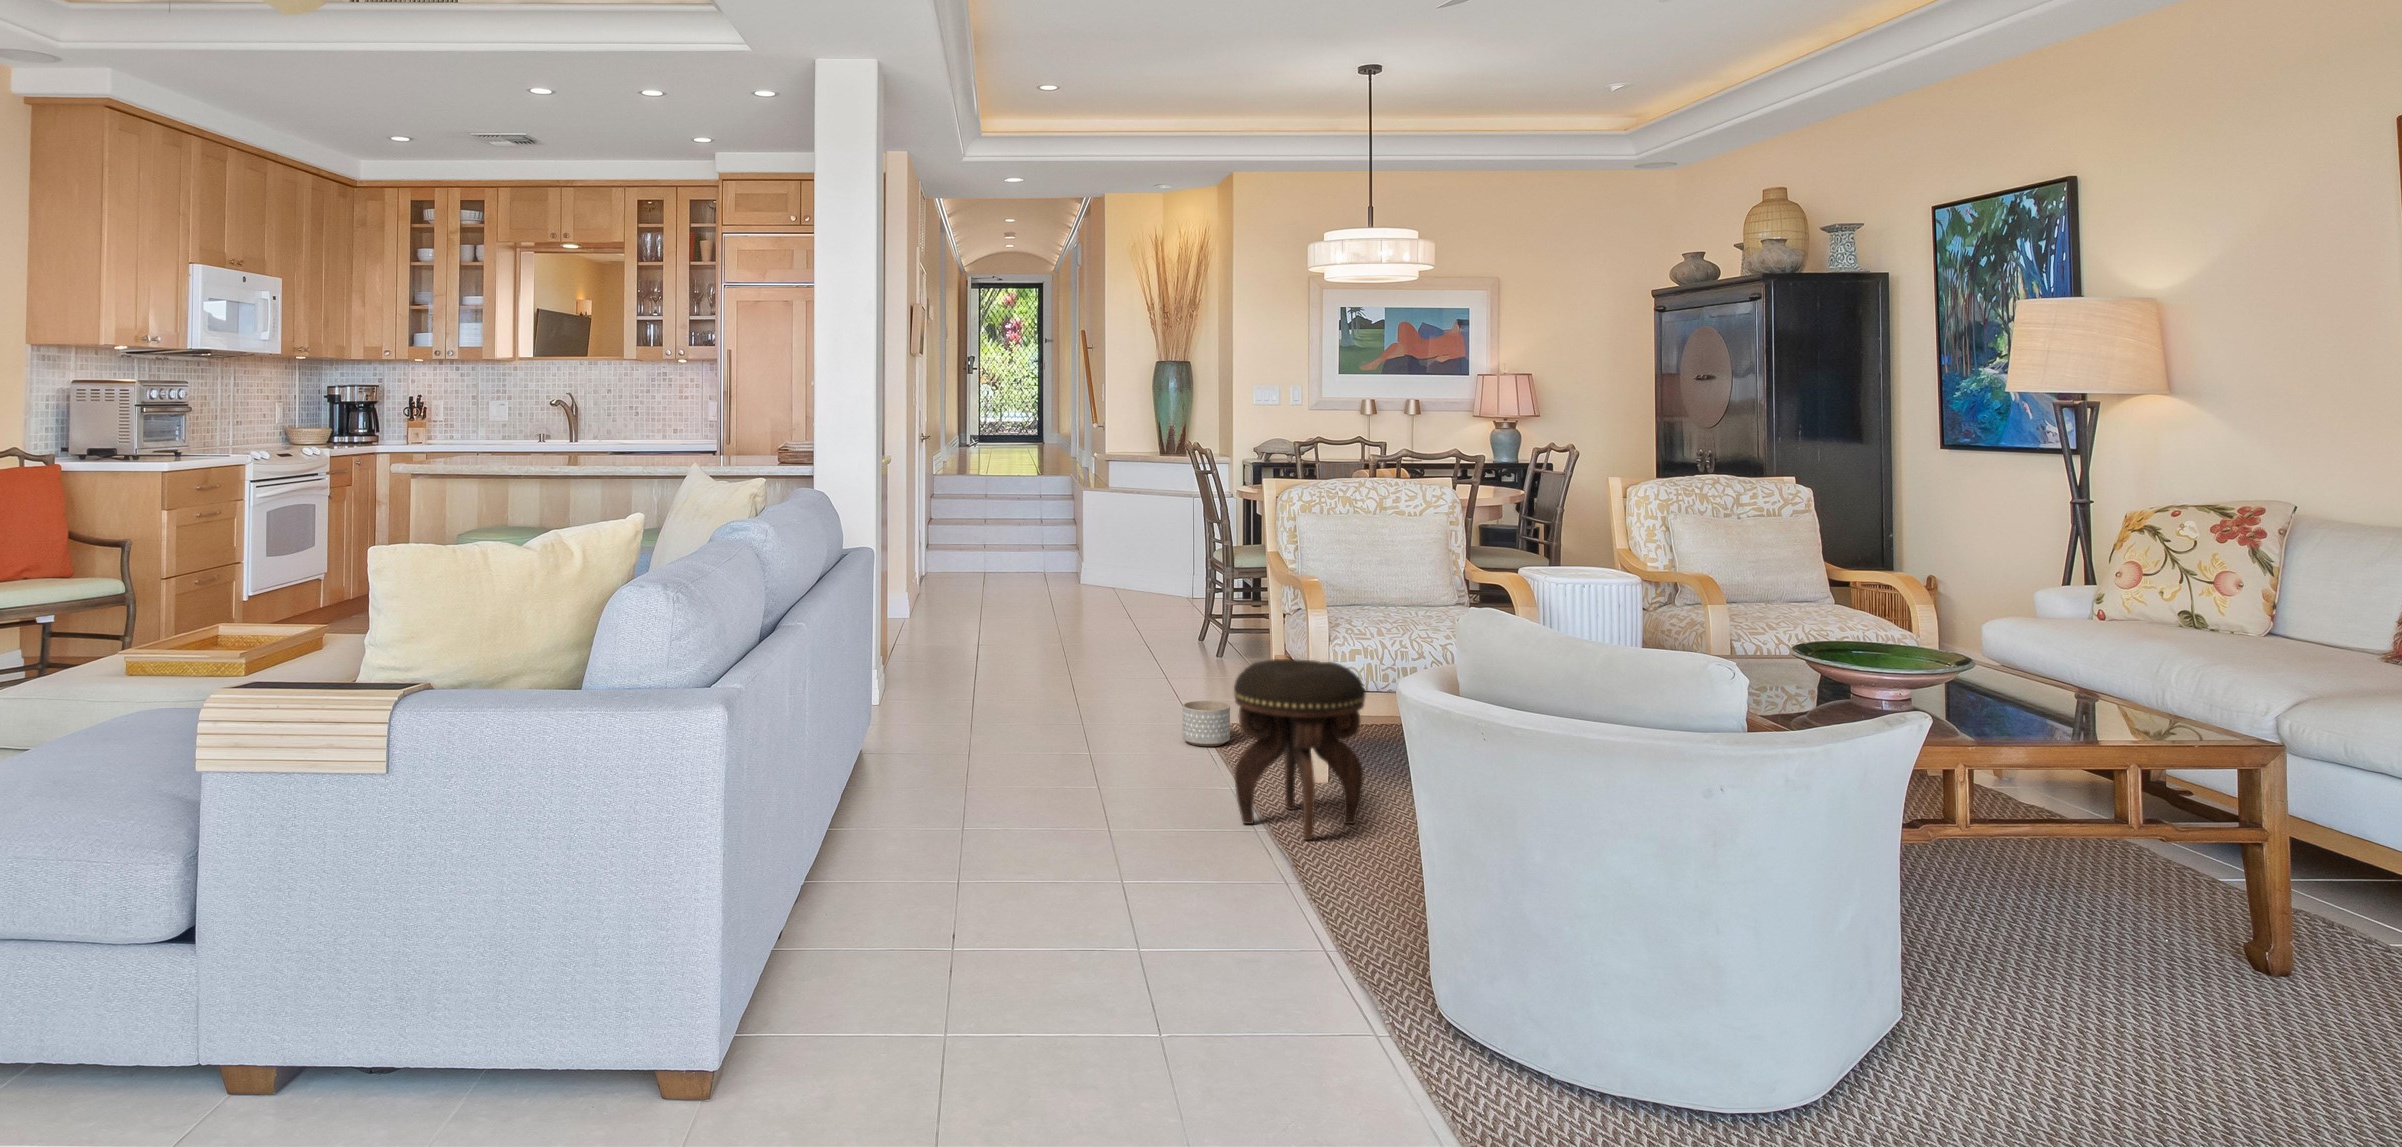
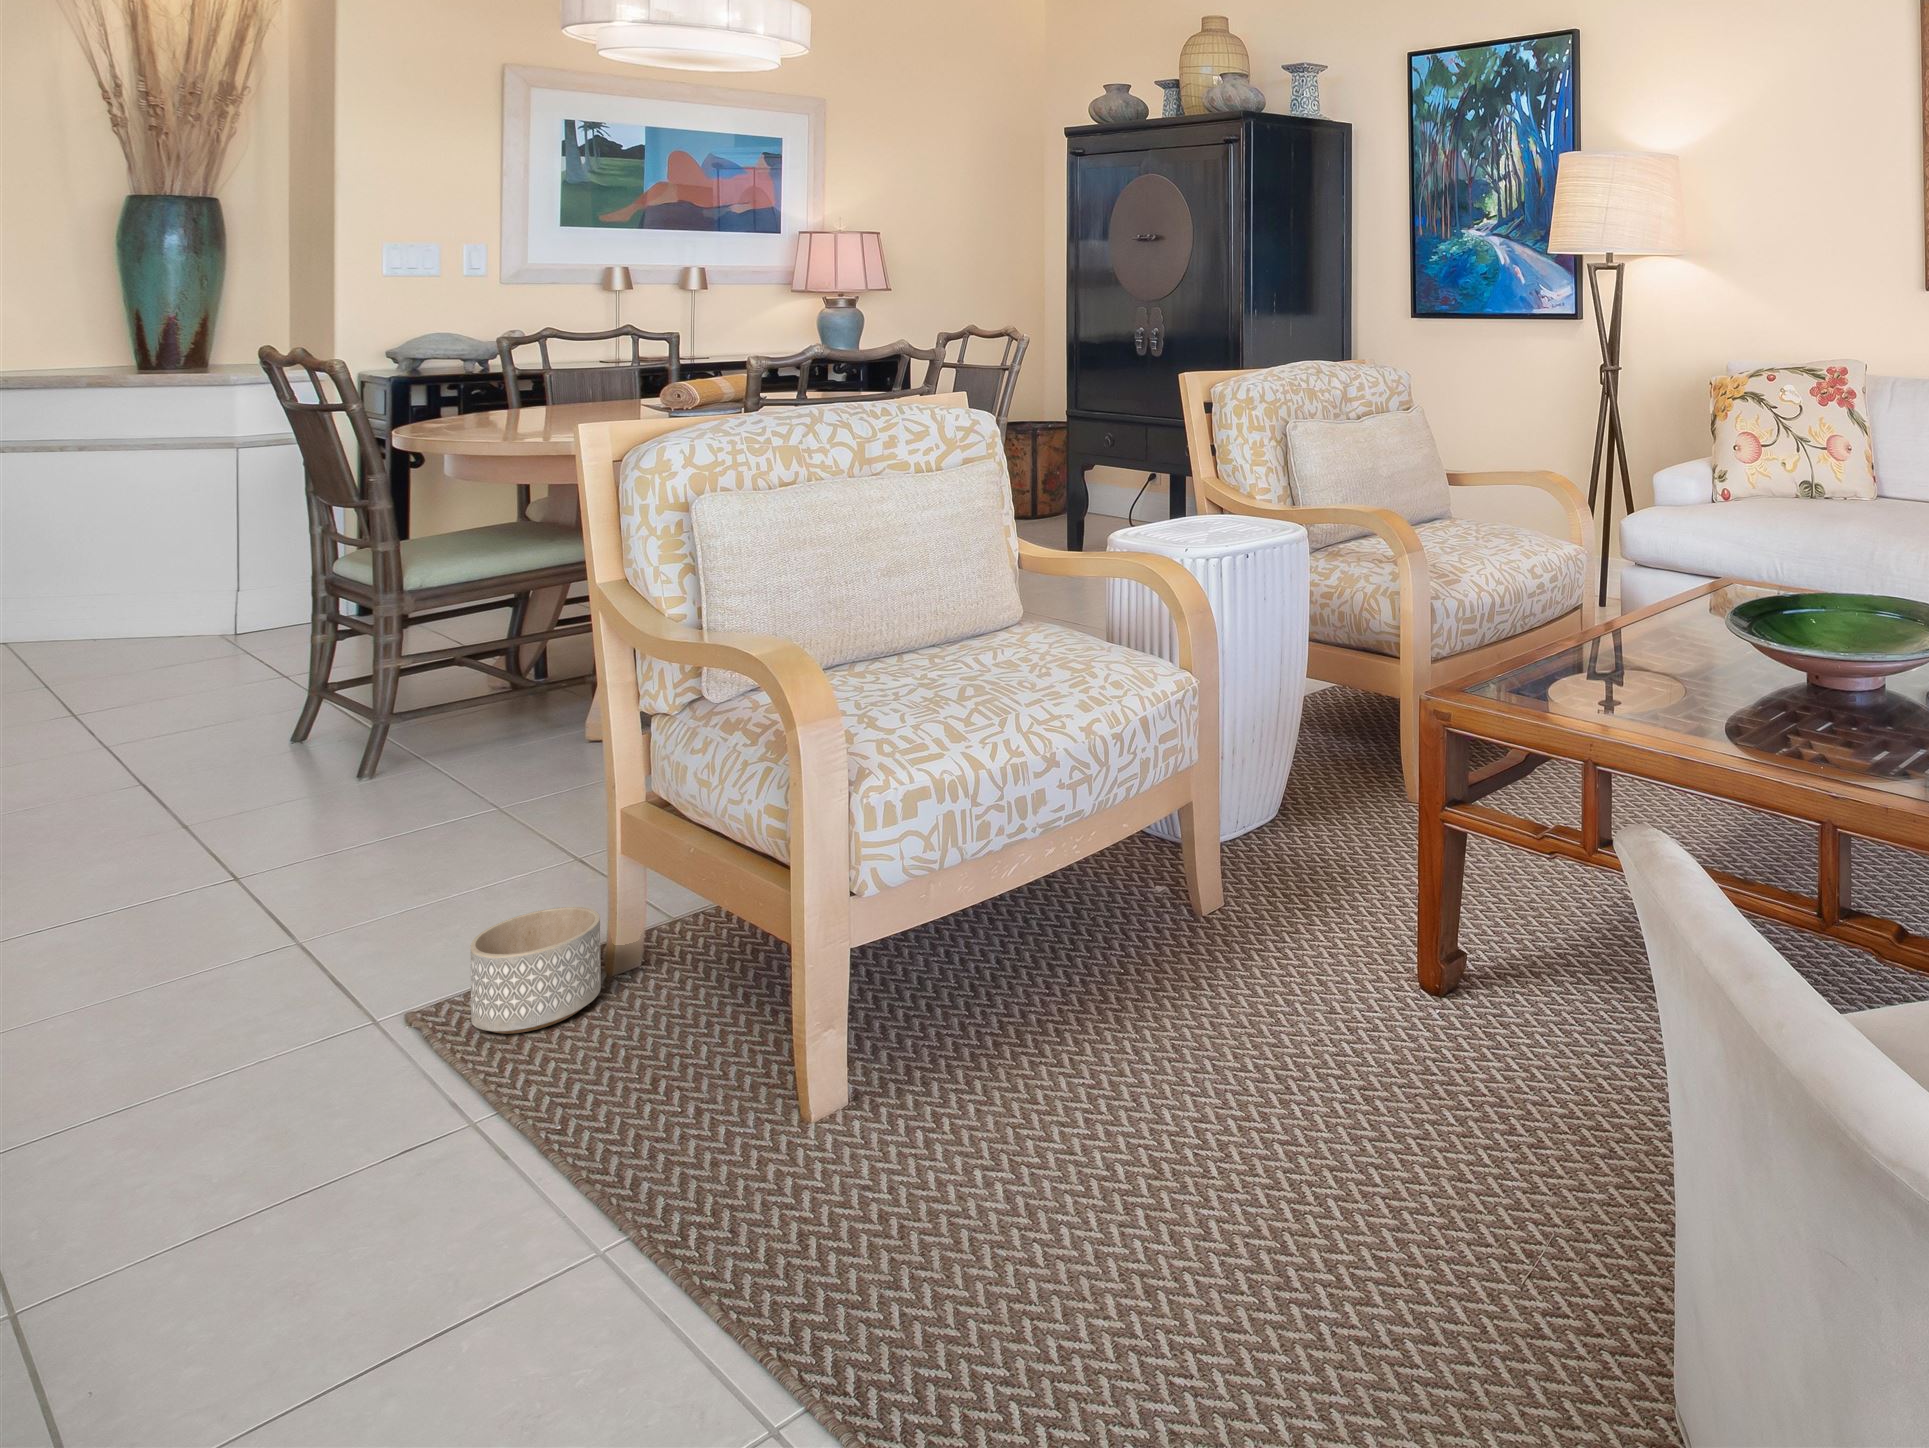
footstool: present [1234,659,1366,840] -> none [790,806,1114,1274]

